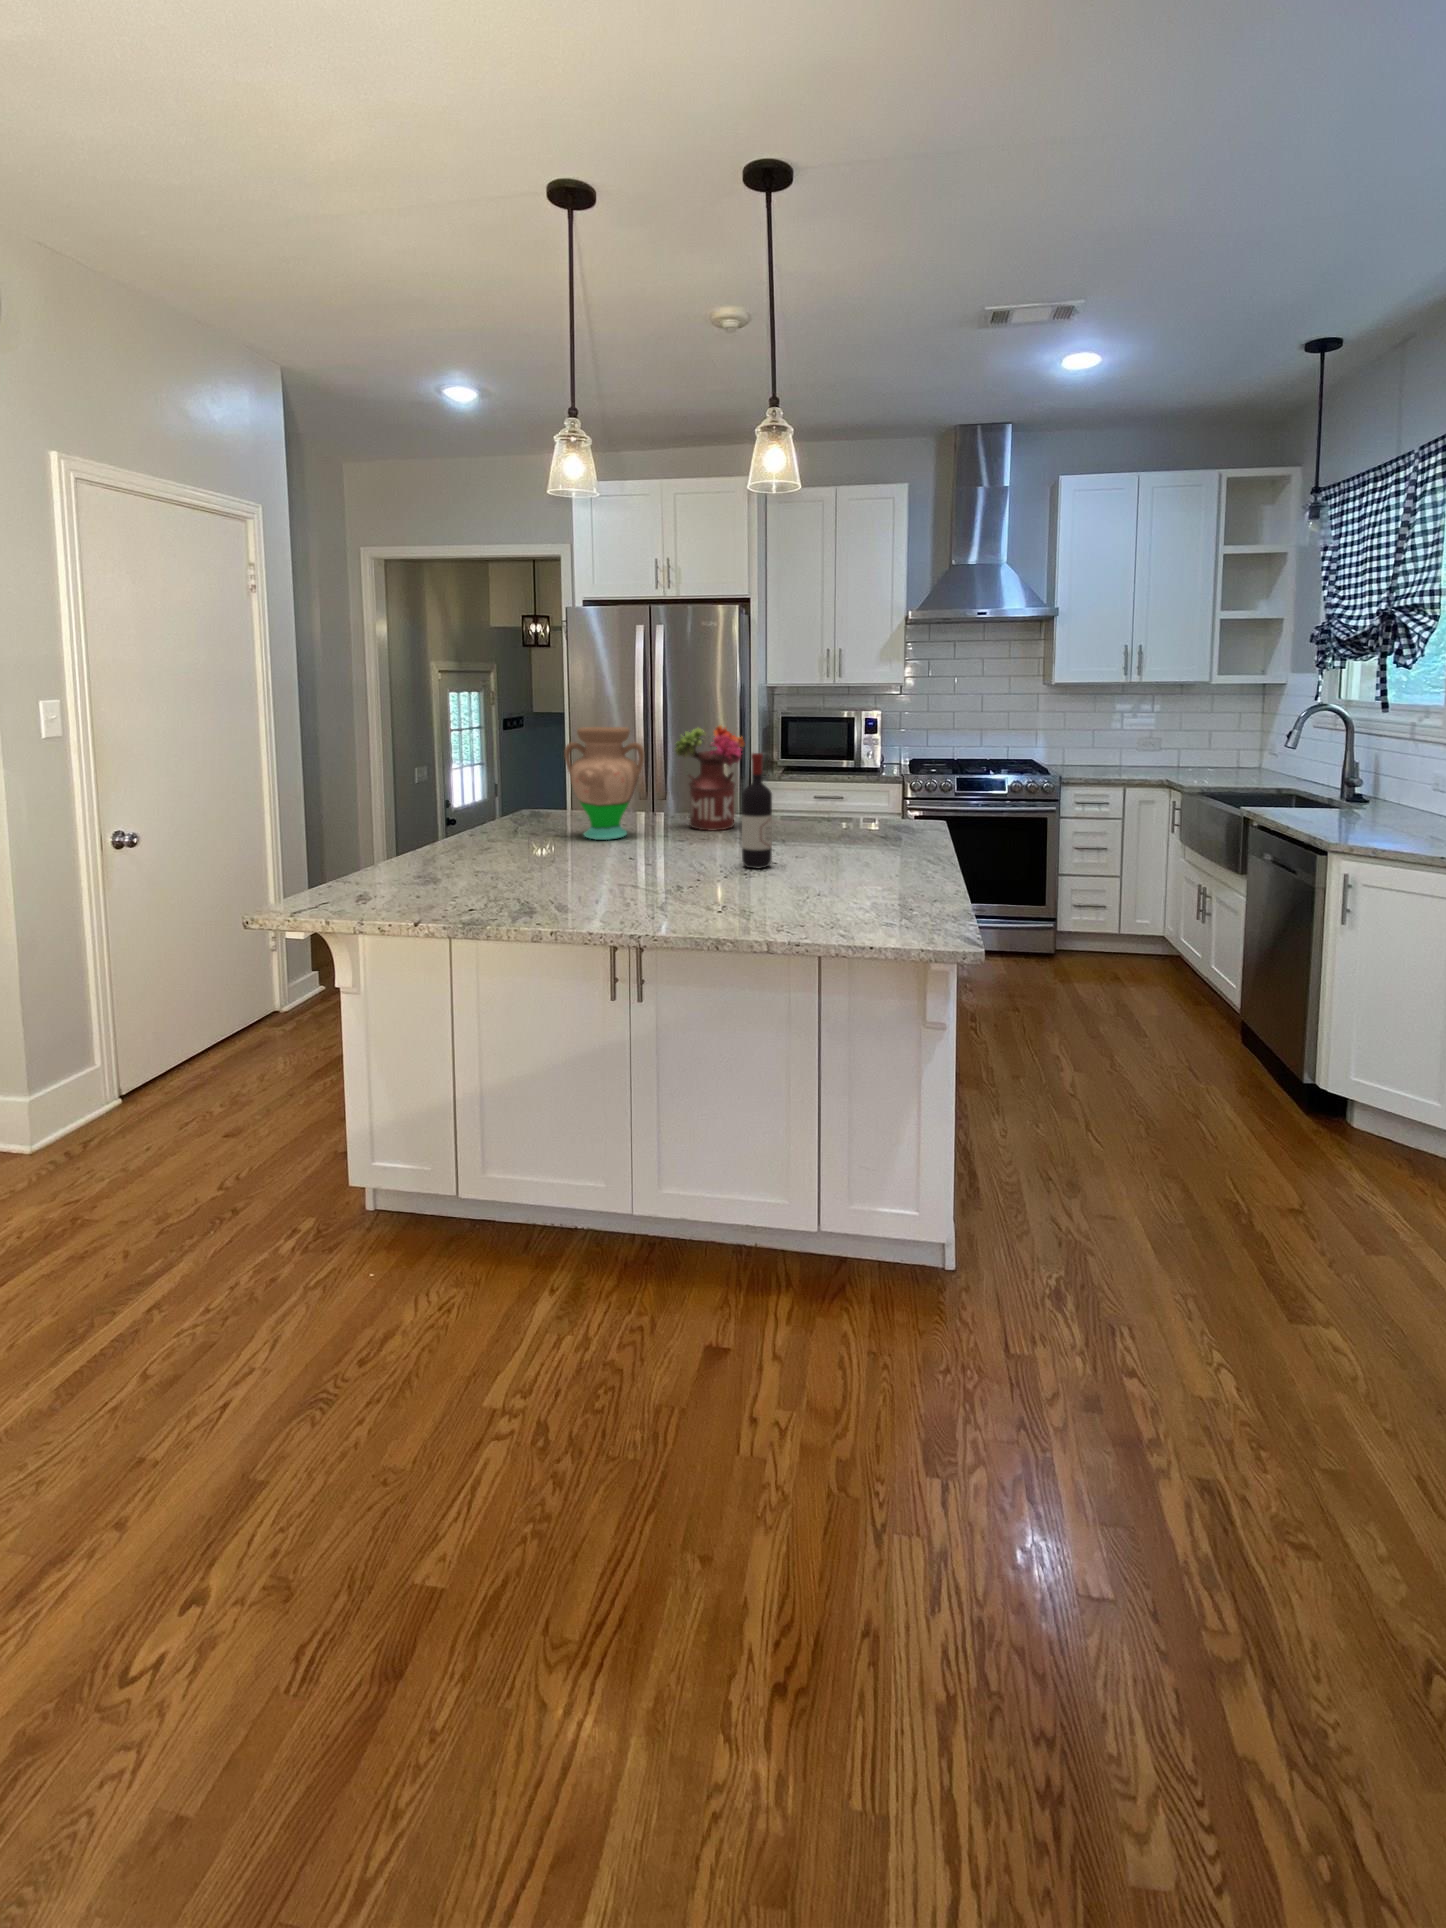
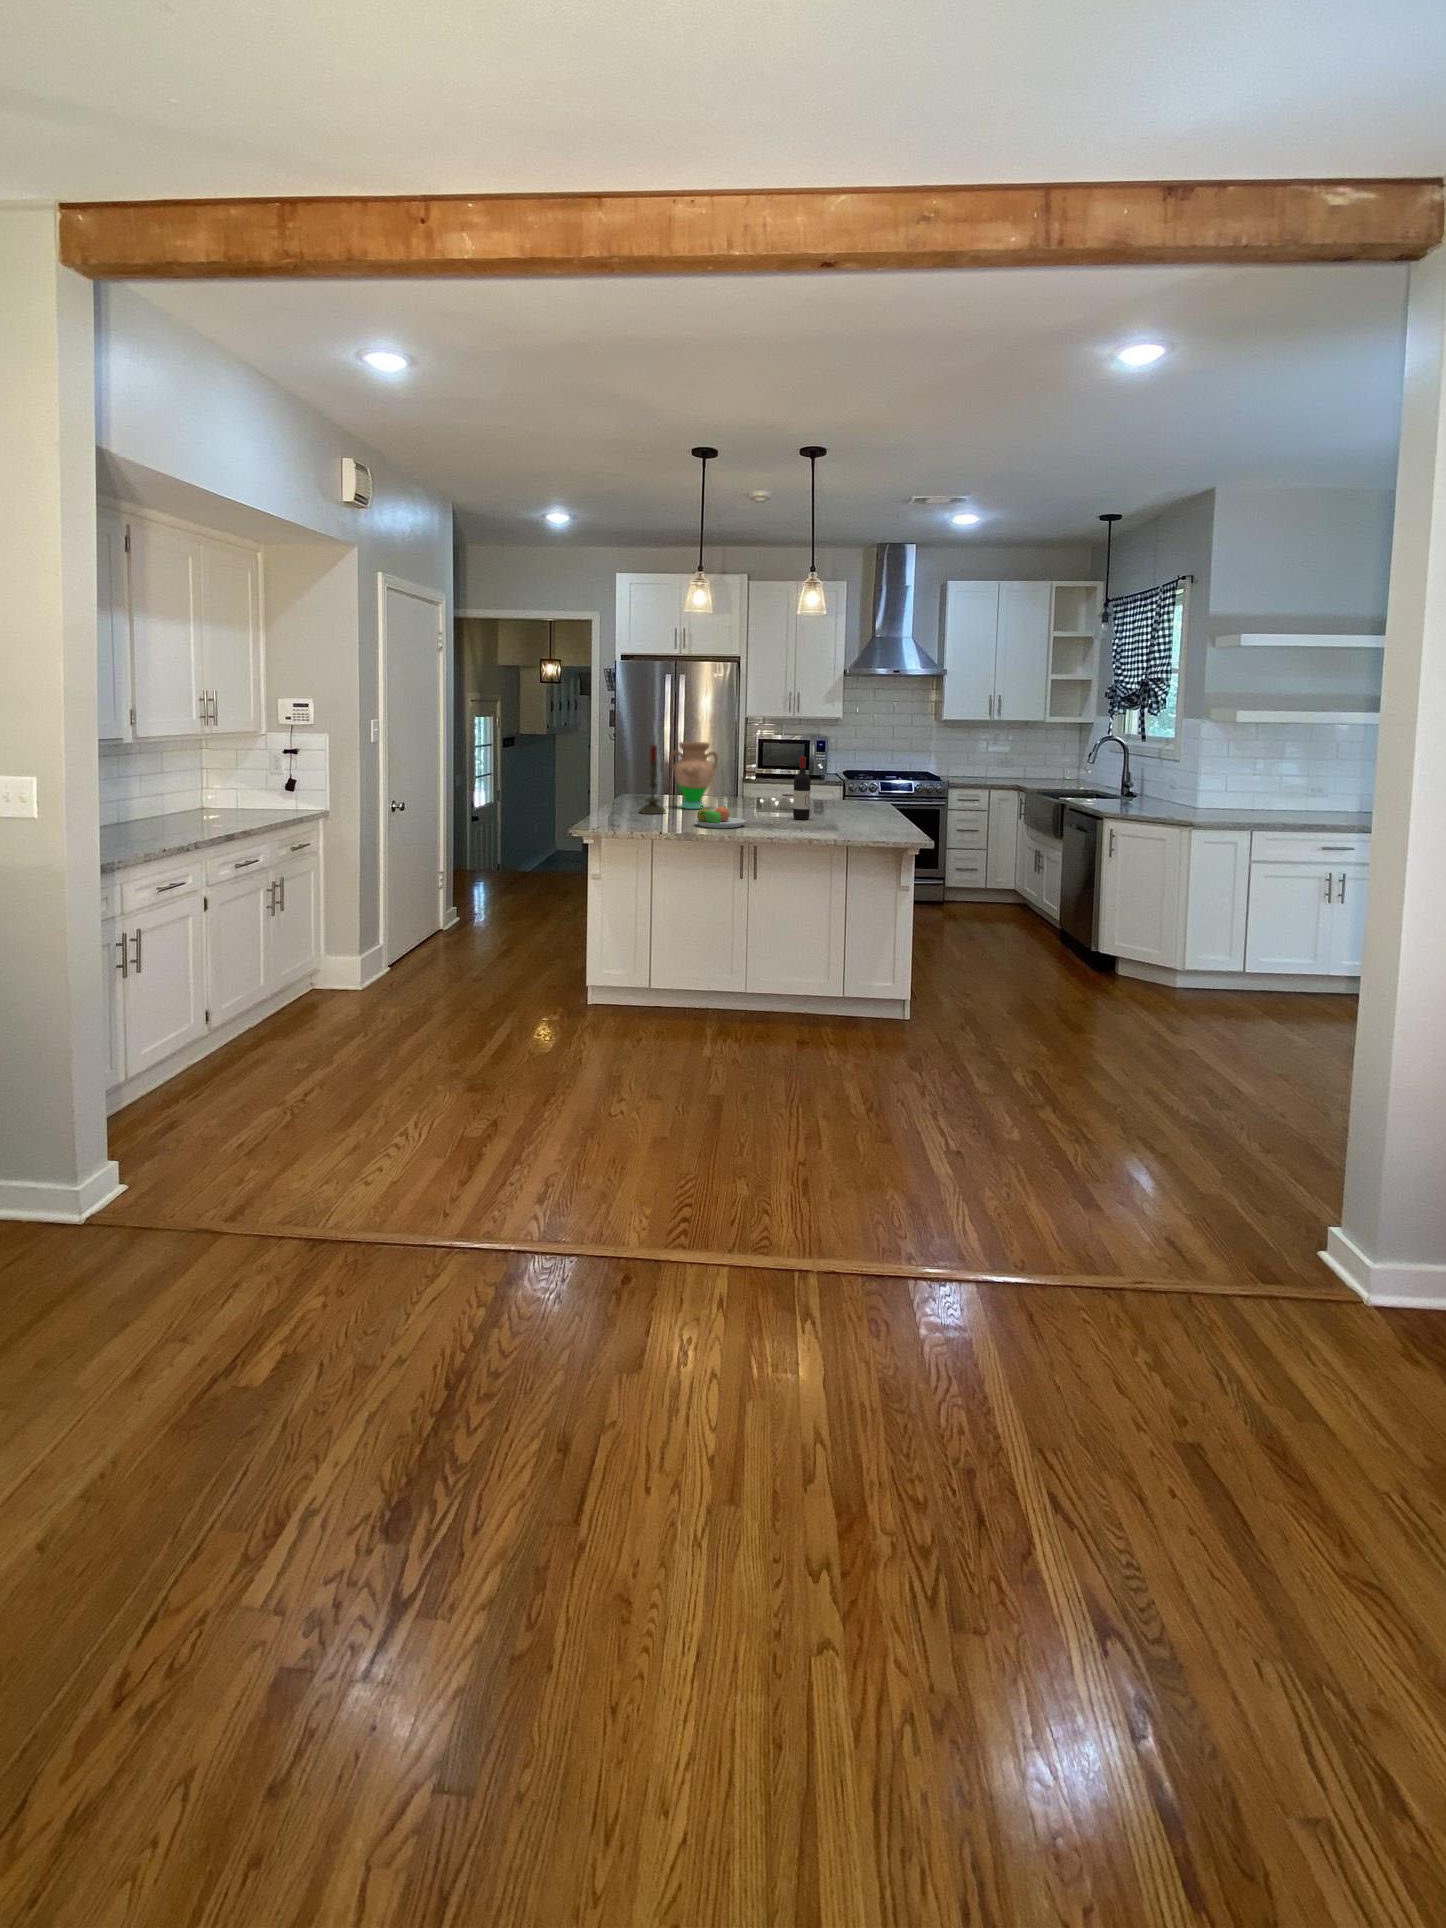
flower arrangement: present [675,725,745,830] -> none [729,742,773,806]
candle: none [492,731,540,854] -> present [639,745,666,814]
fruit bowl: none [527,849,627,897] -> present [694,805,745,828]

